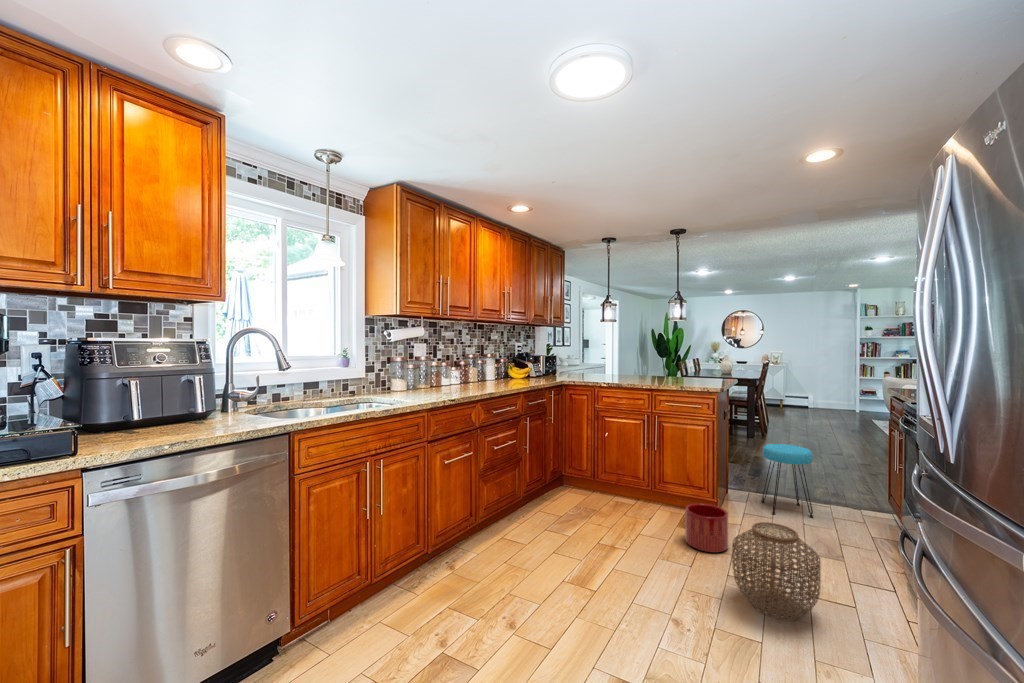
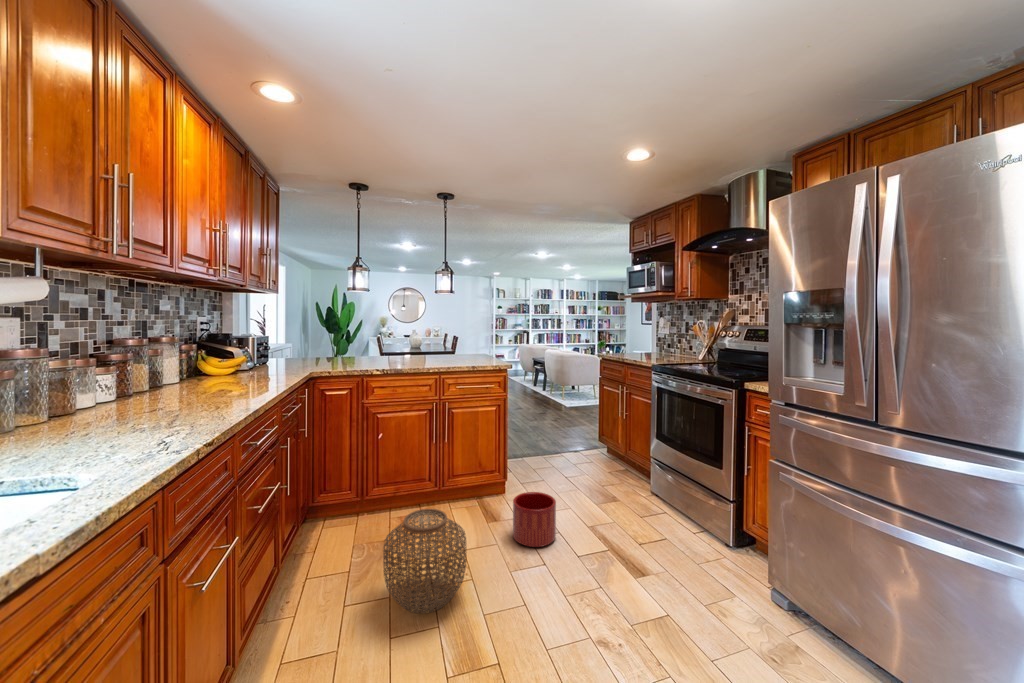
stool: present [762,444,813,517] -> none [523,412,568,479]
woven basket: present [732,522,821,621] -> present [383,509,466,613]

